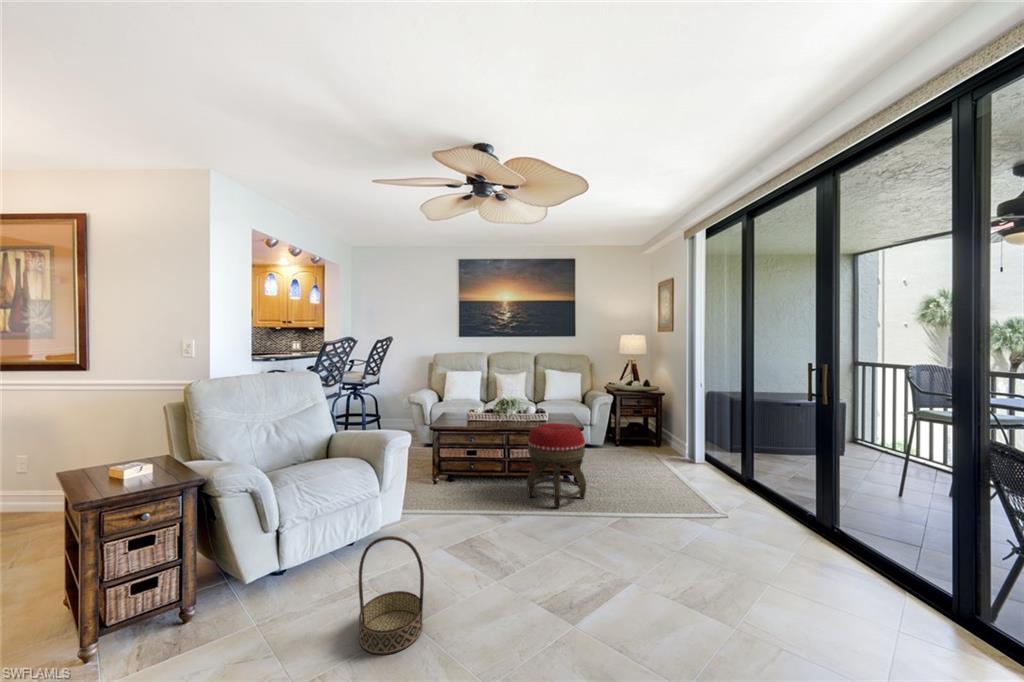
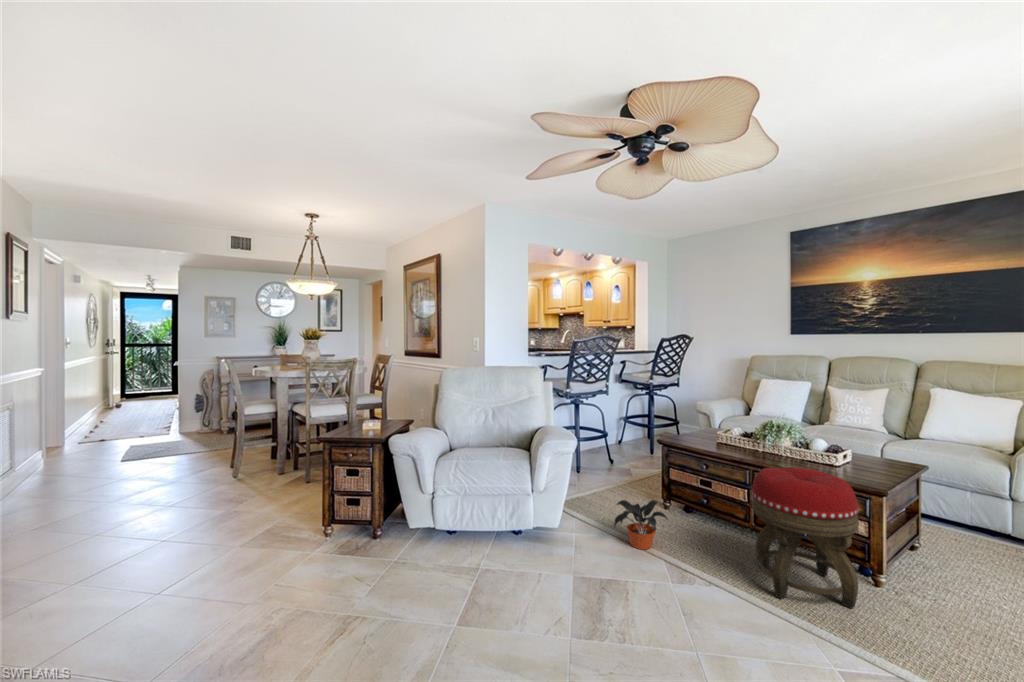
potted plant: none [430,475,477,519] -> present [614,500,667,549]
basket: present [359,536,424,654] -> none [437,513,492,616]

